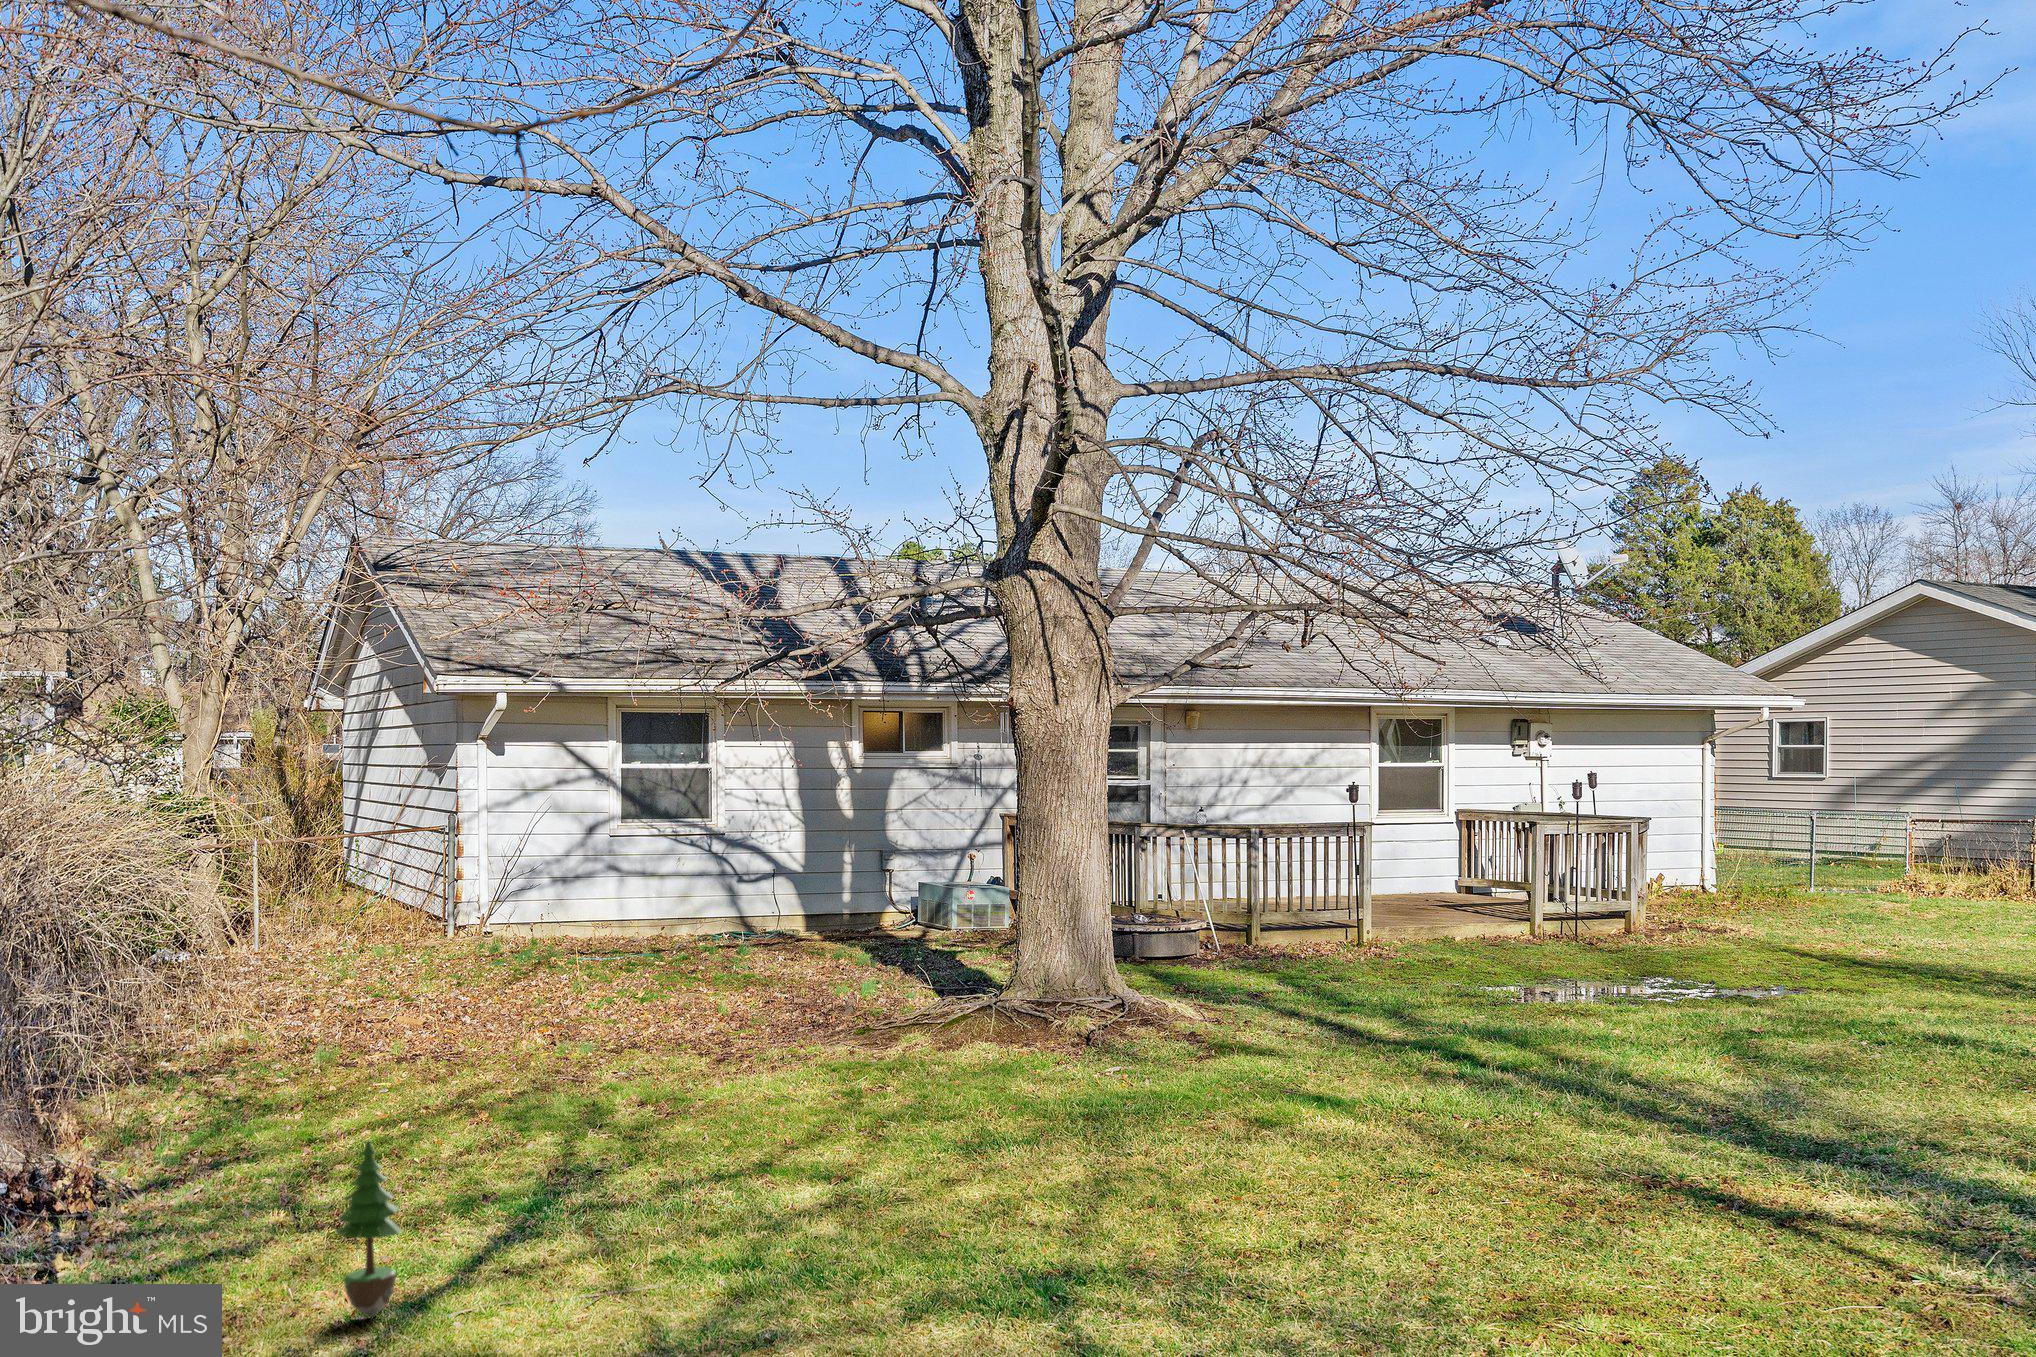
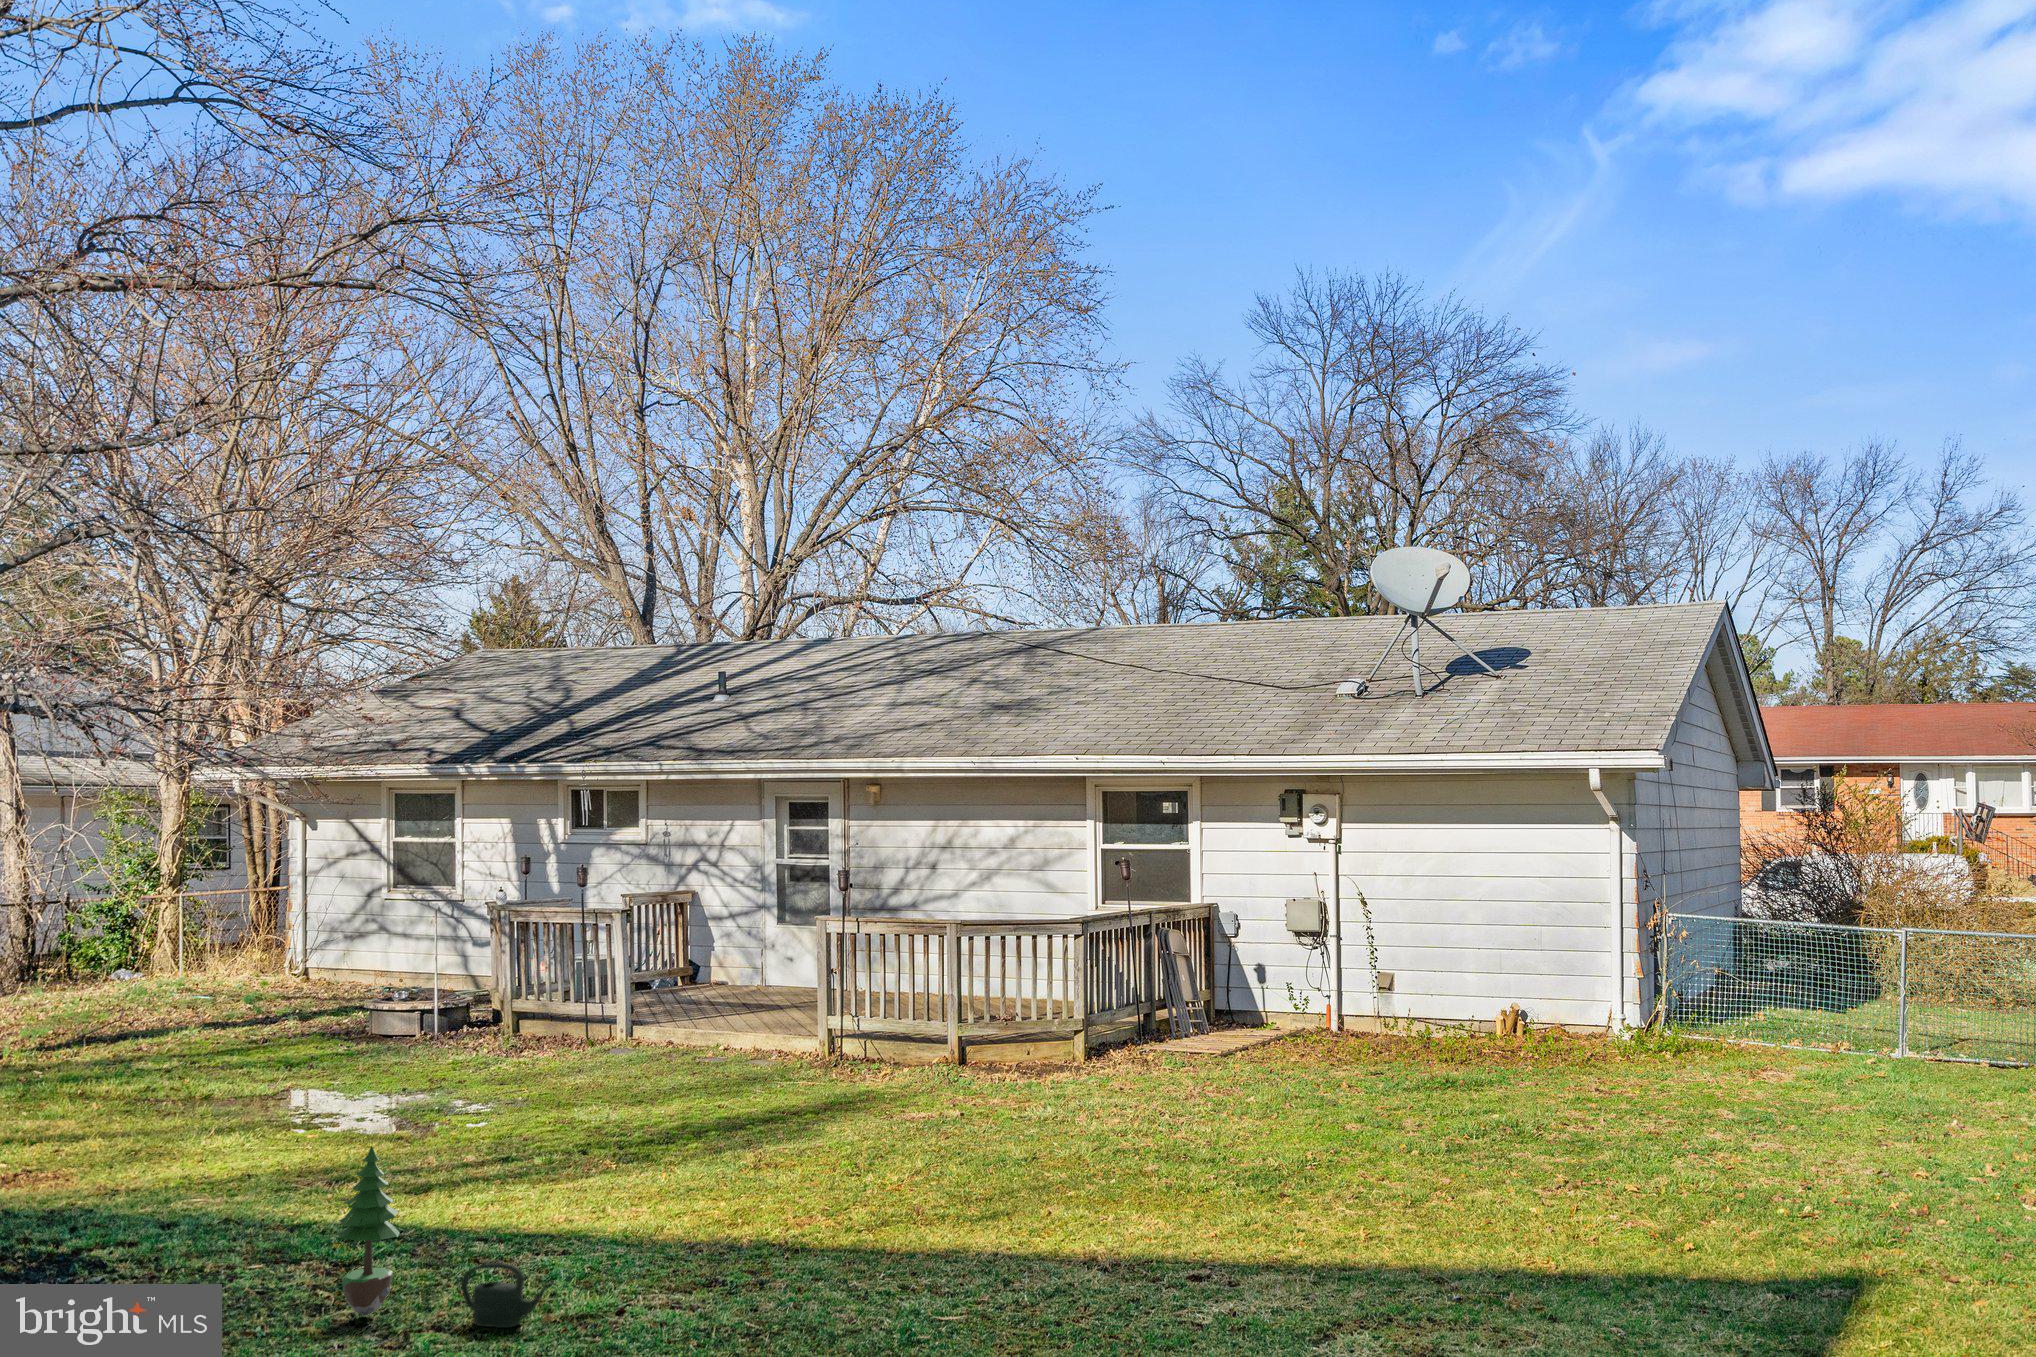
watering can: none [466,1262,563,1330] -> present [461,1263,554,1328]

